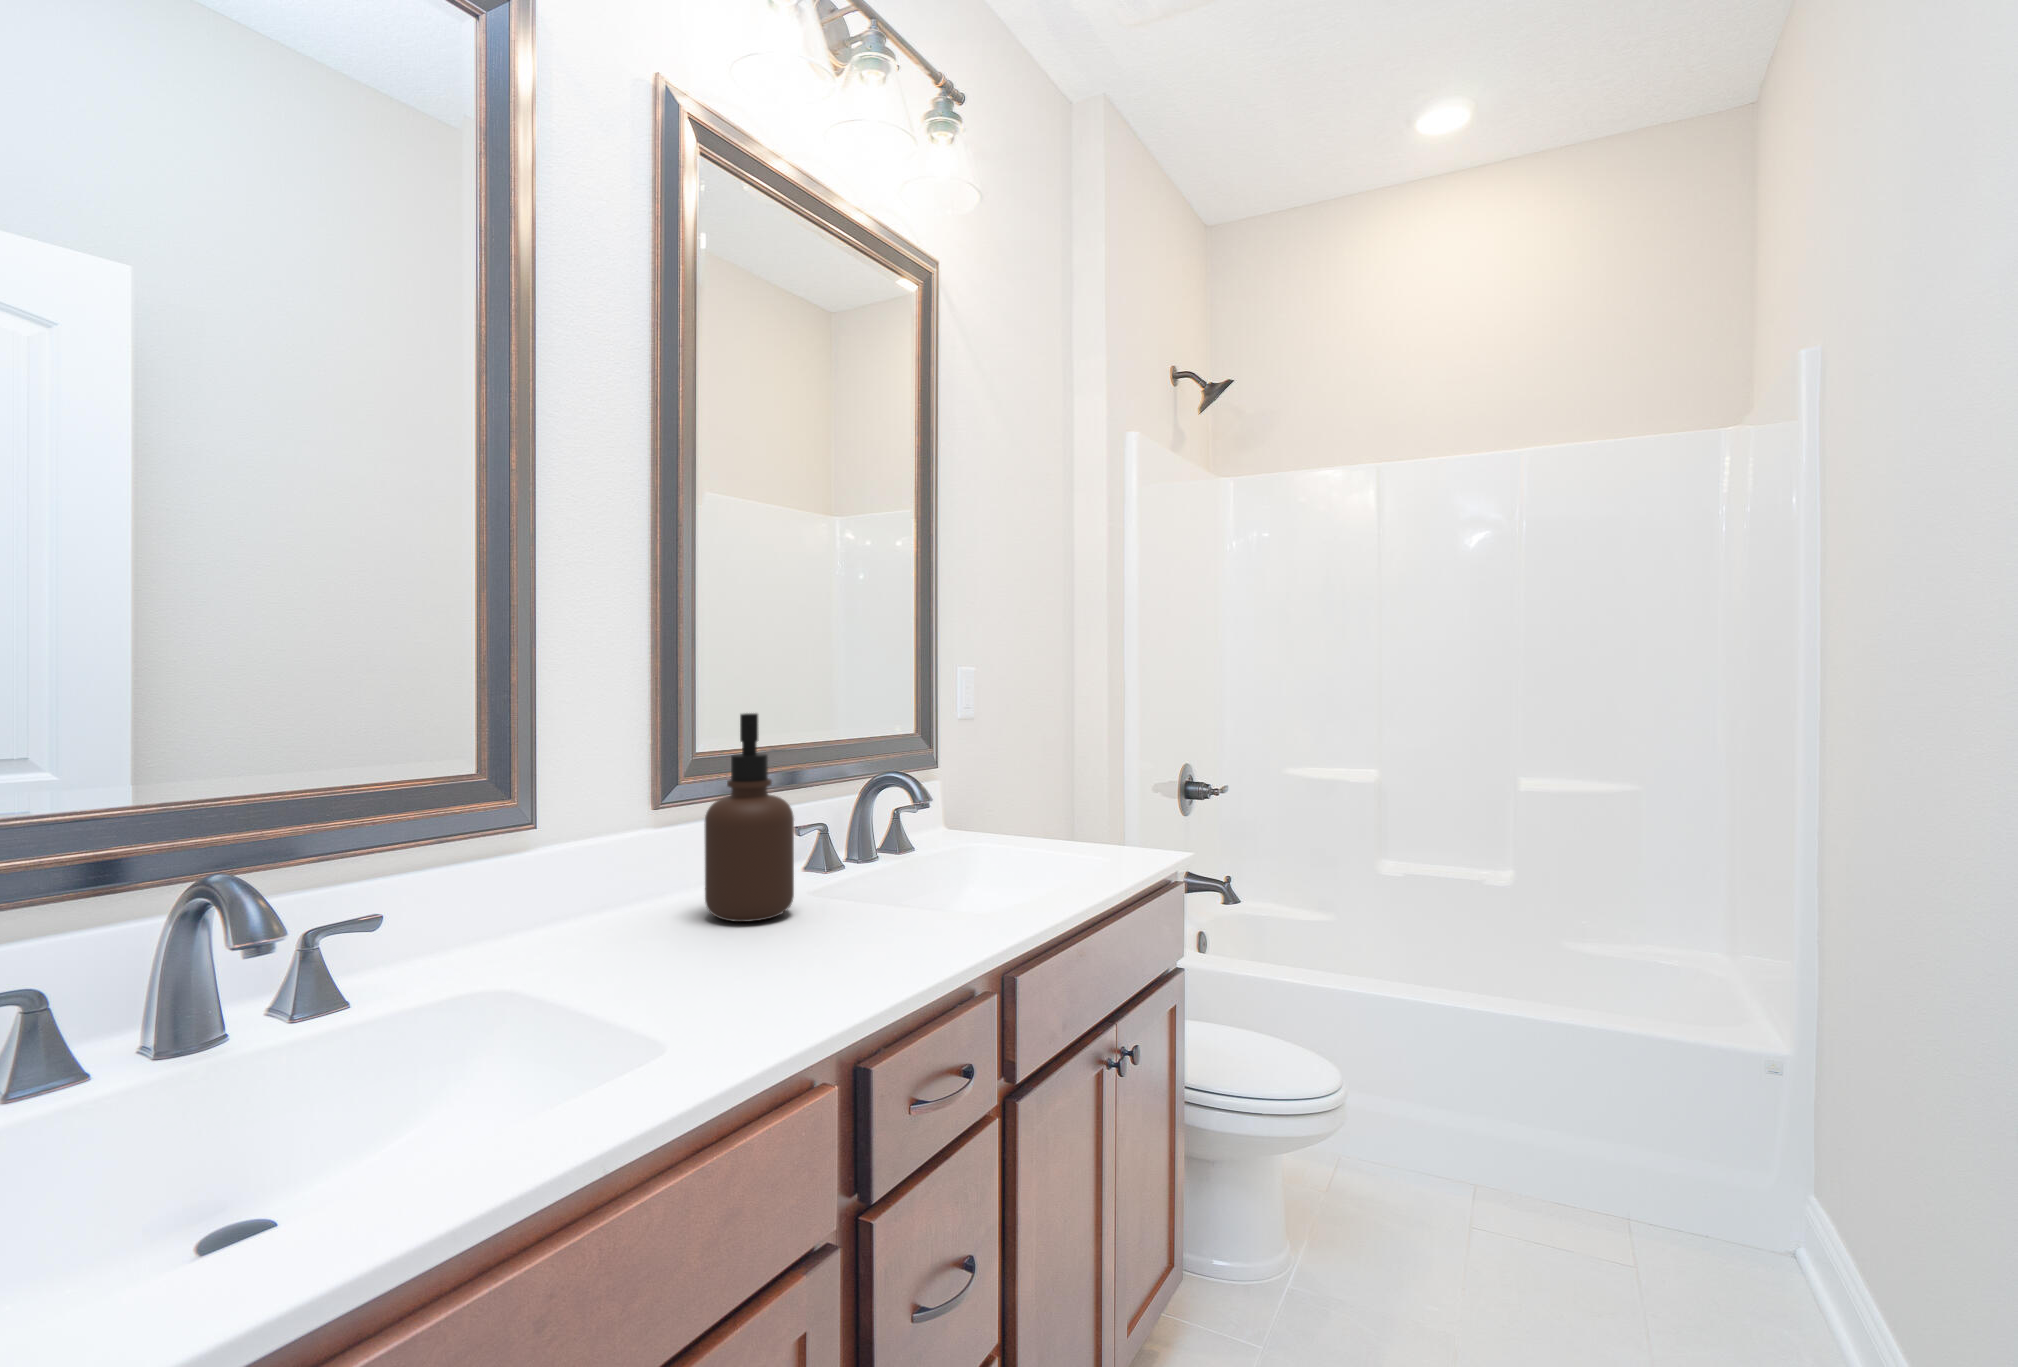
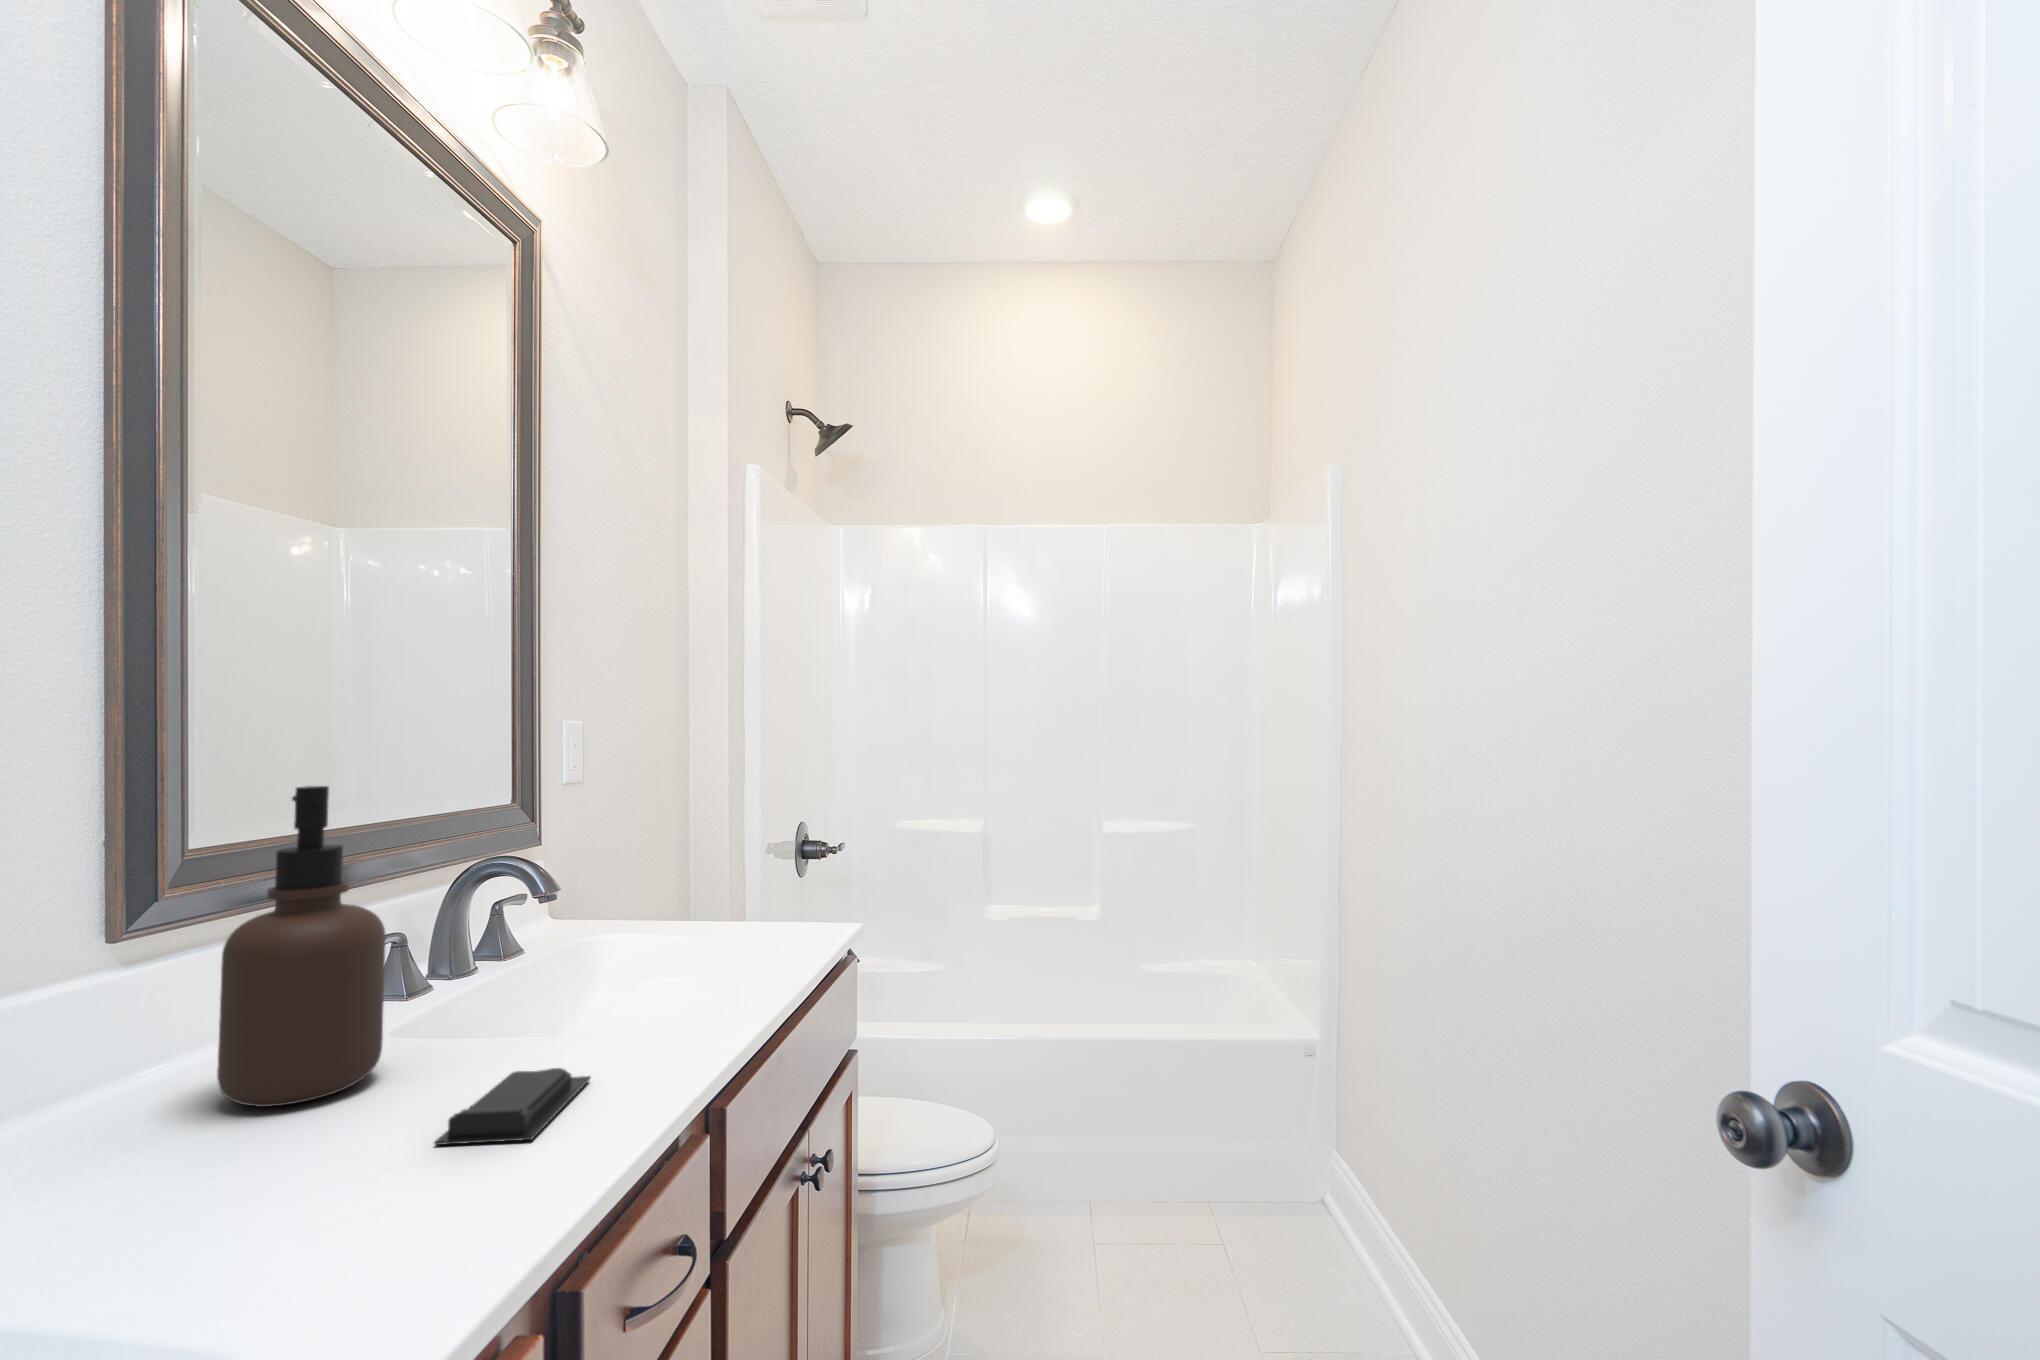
soap bar: none [804,922,913,966] -> present [434,1068,591,1145]

